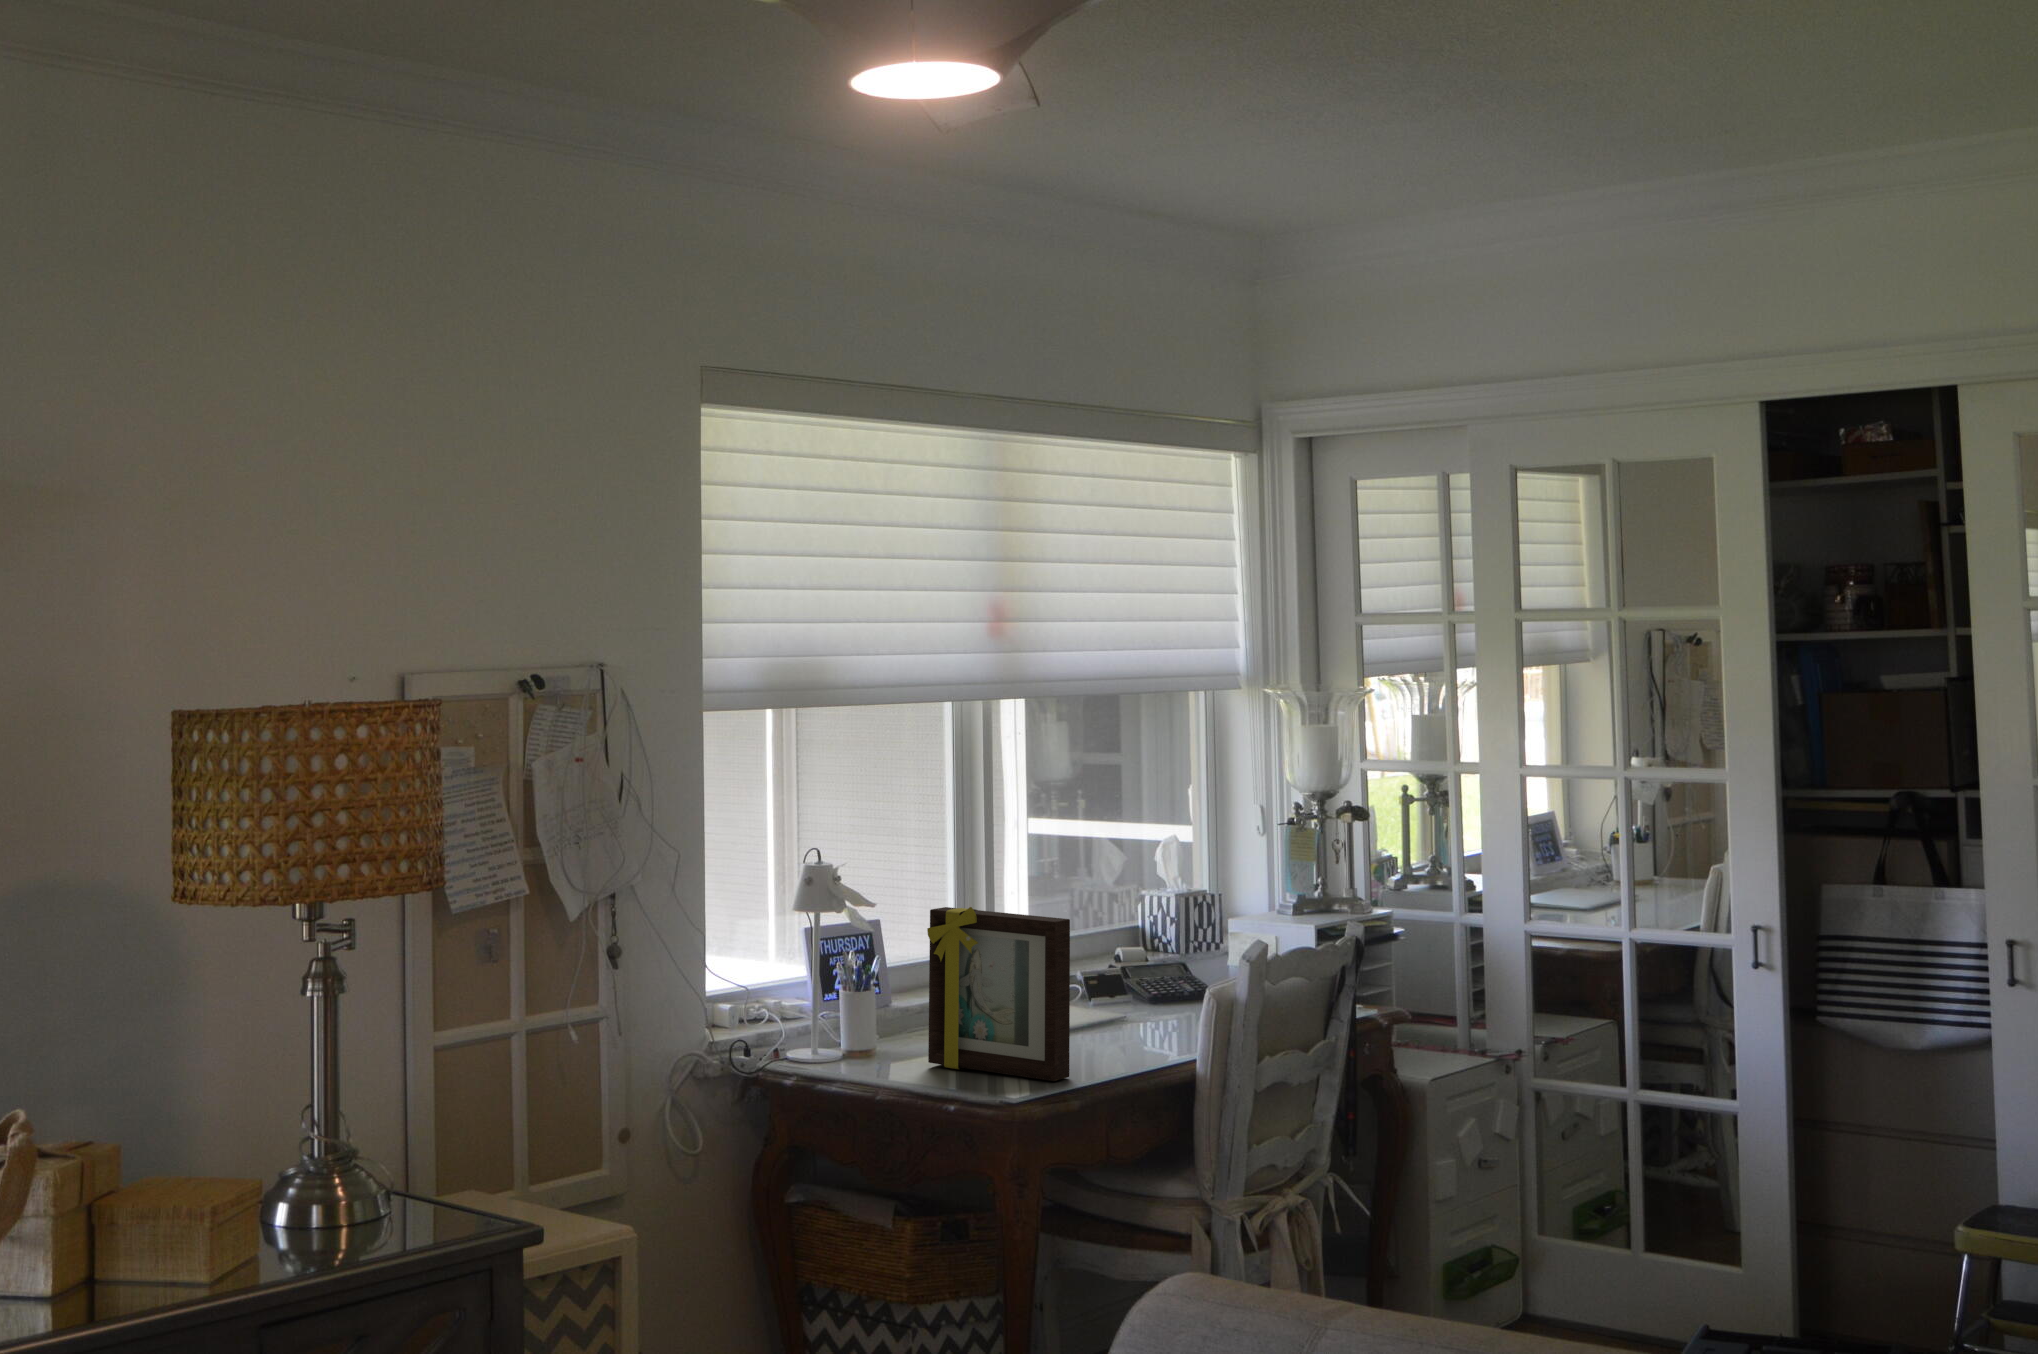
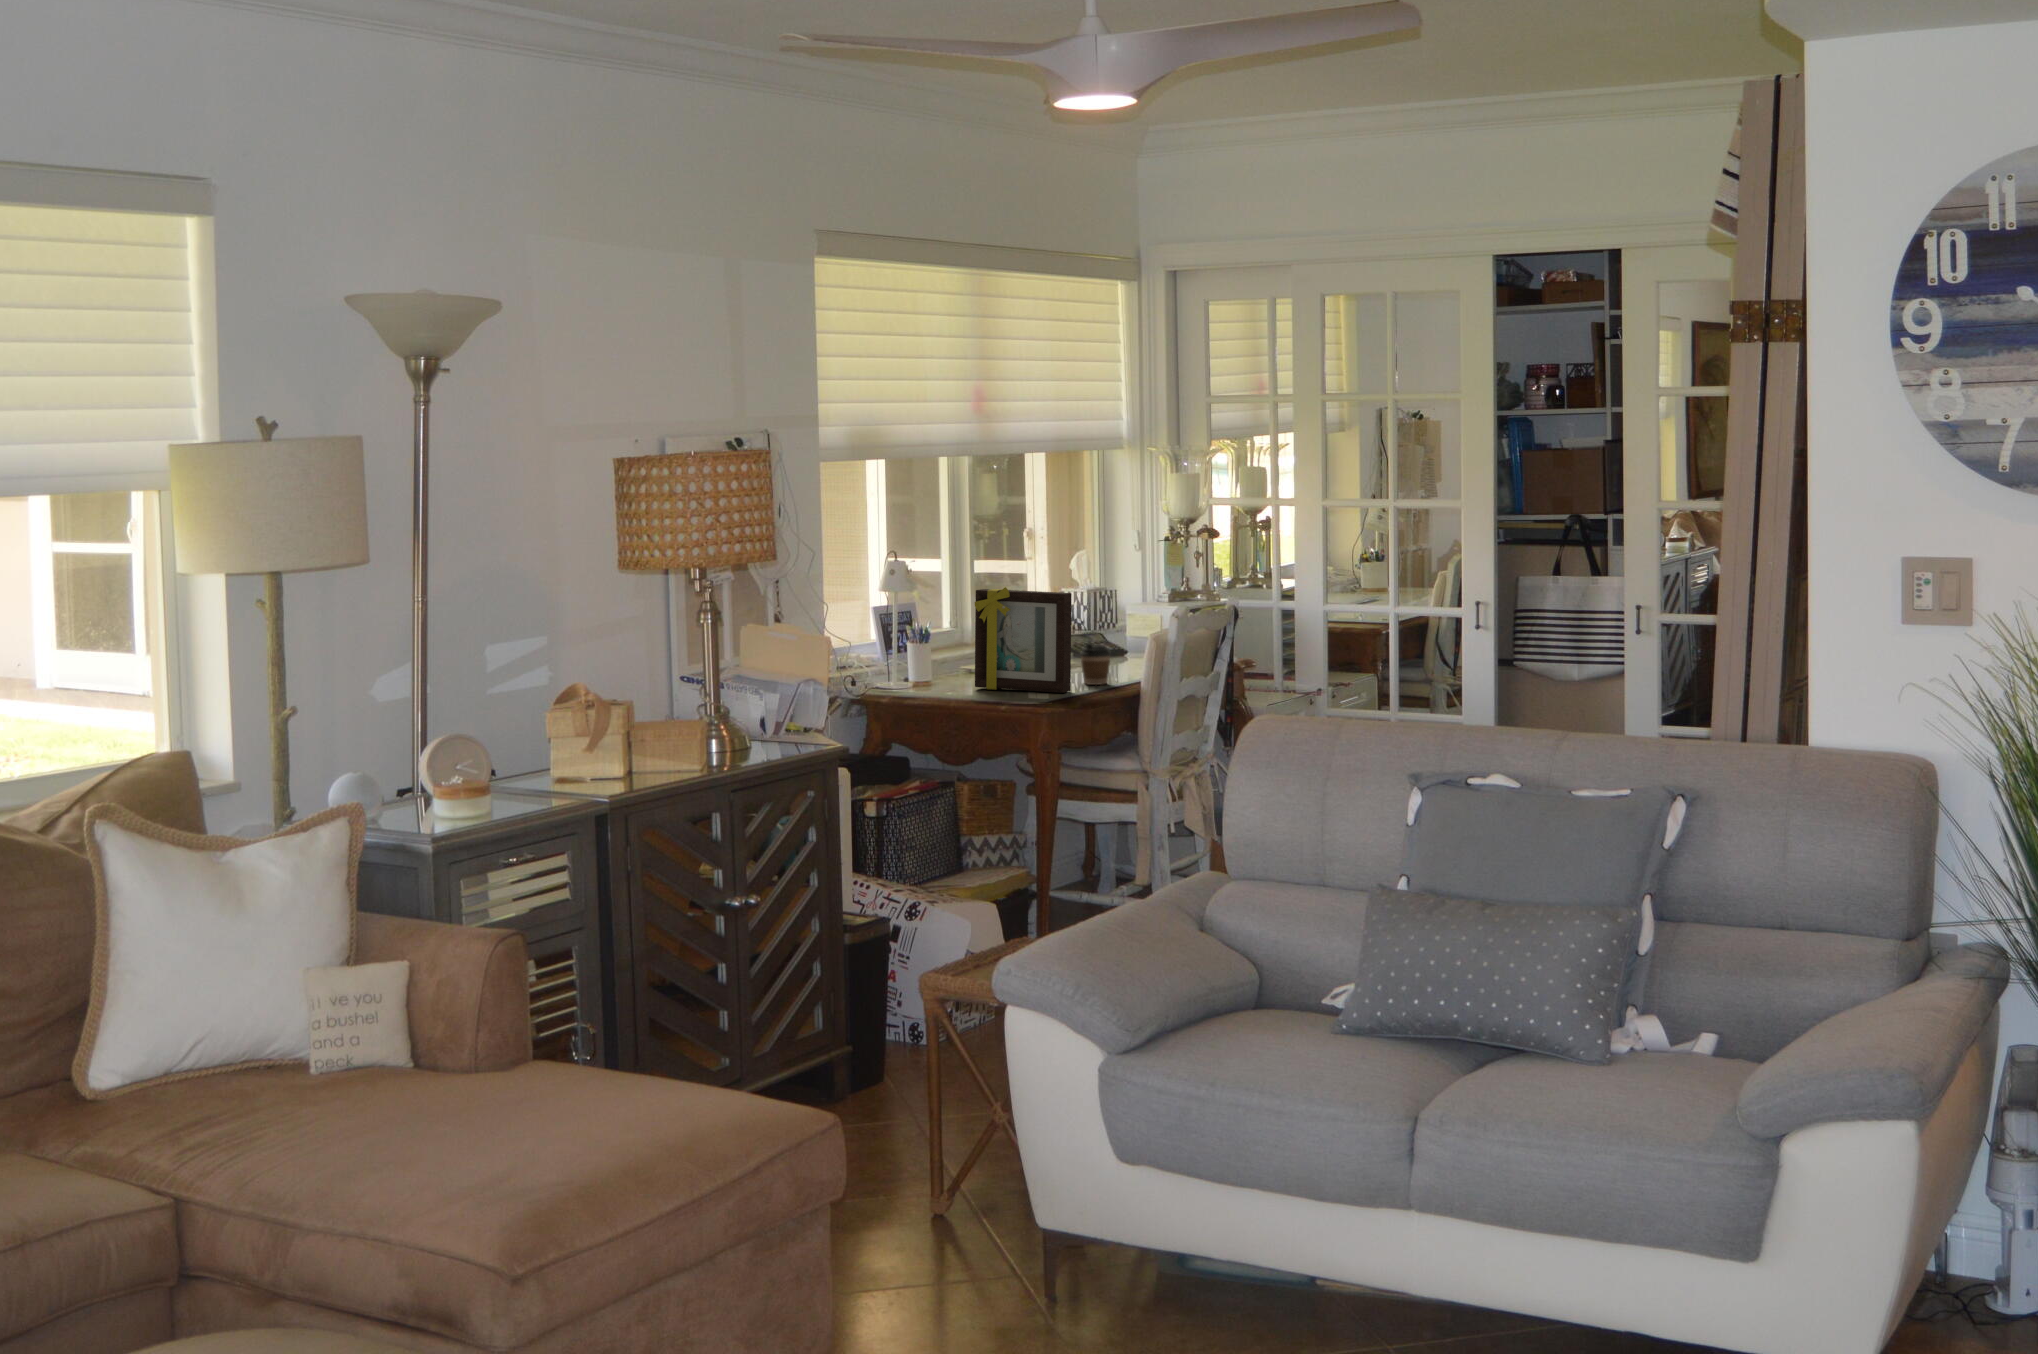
coffee cup: none [1096,995,1144,1064] -> present [1080,643,1111,685]

